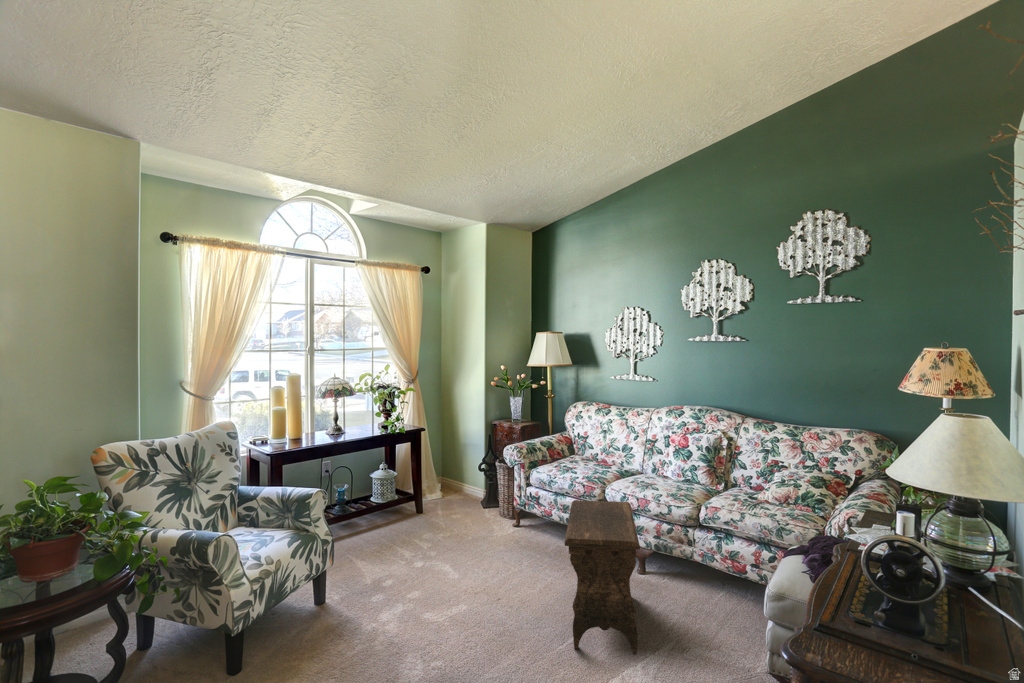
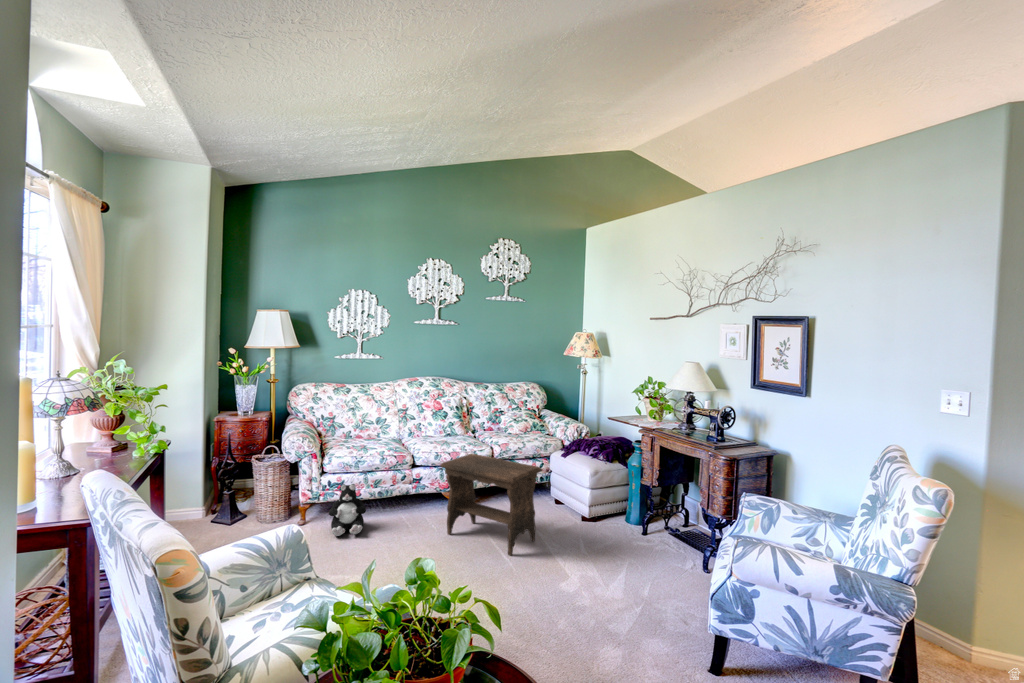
plush toy: none [504,498,545,550] -> present [329,484,366,536]

